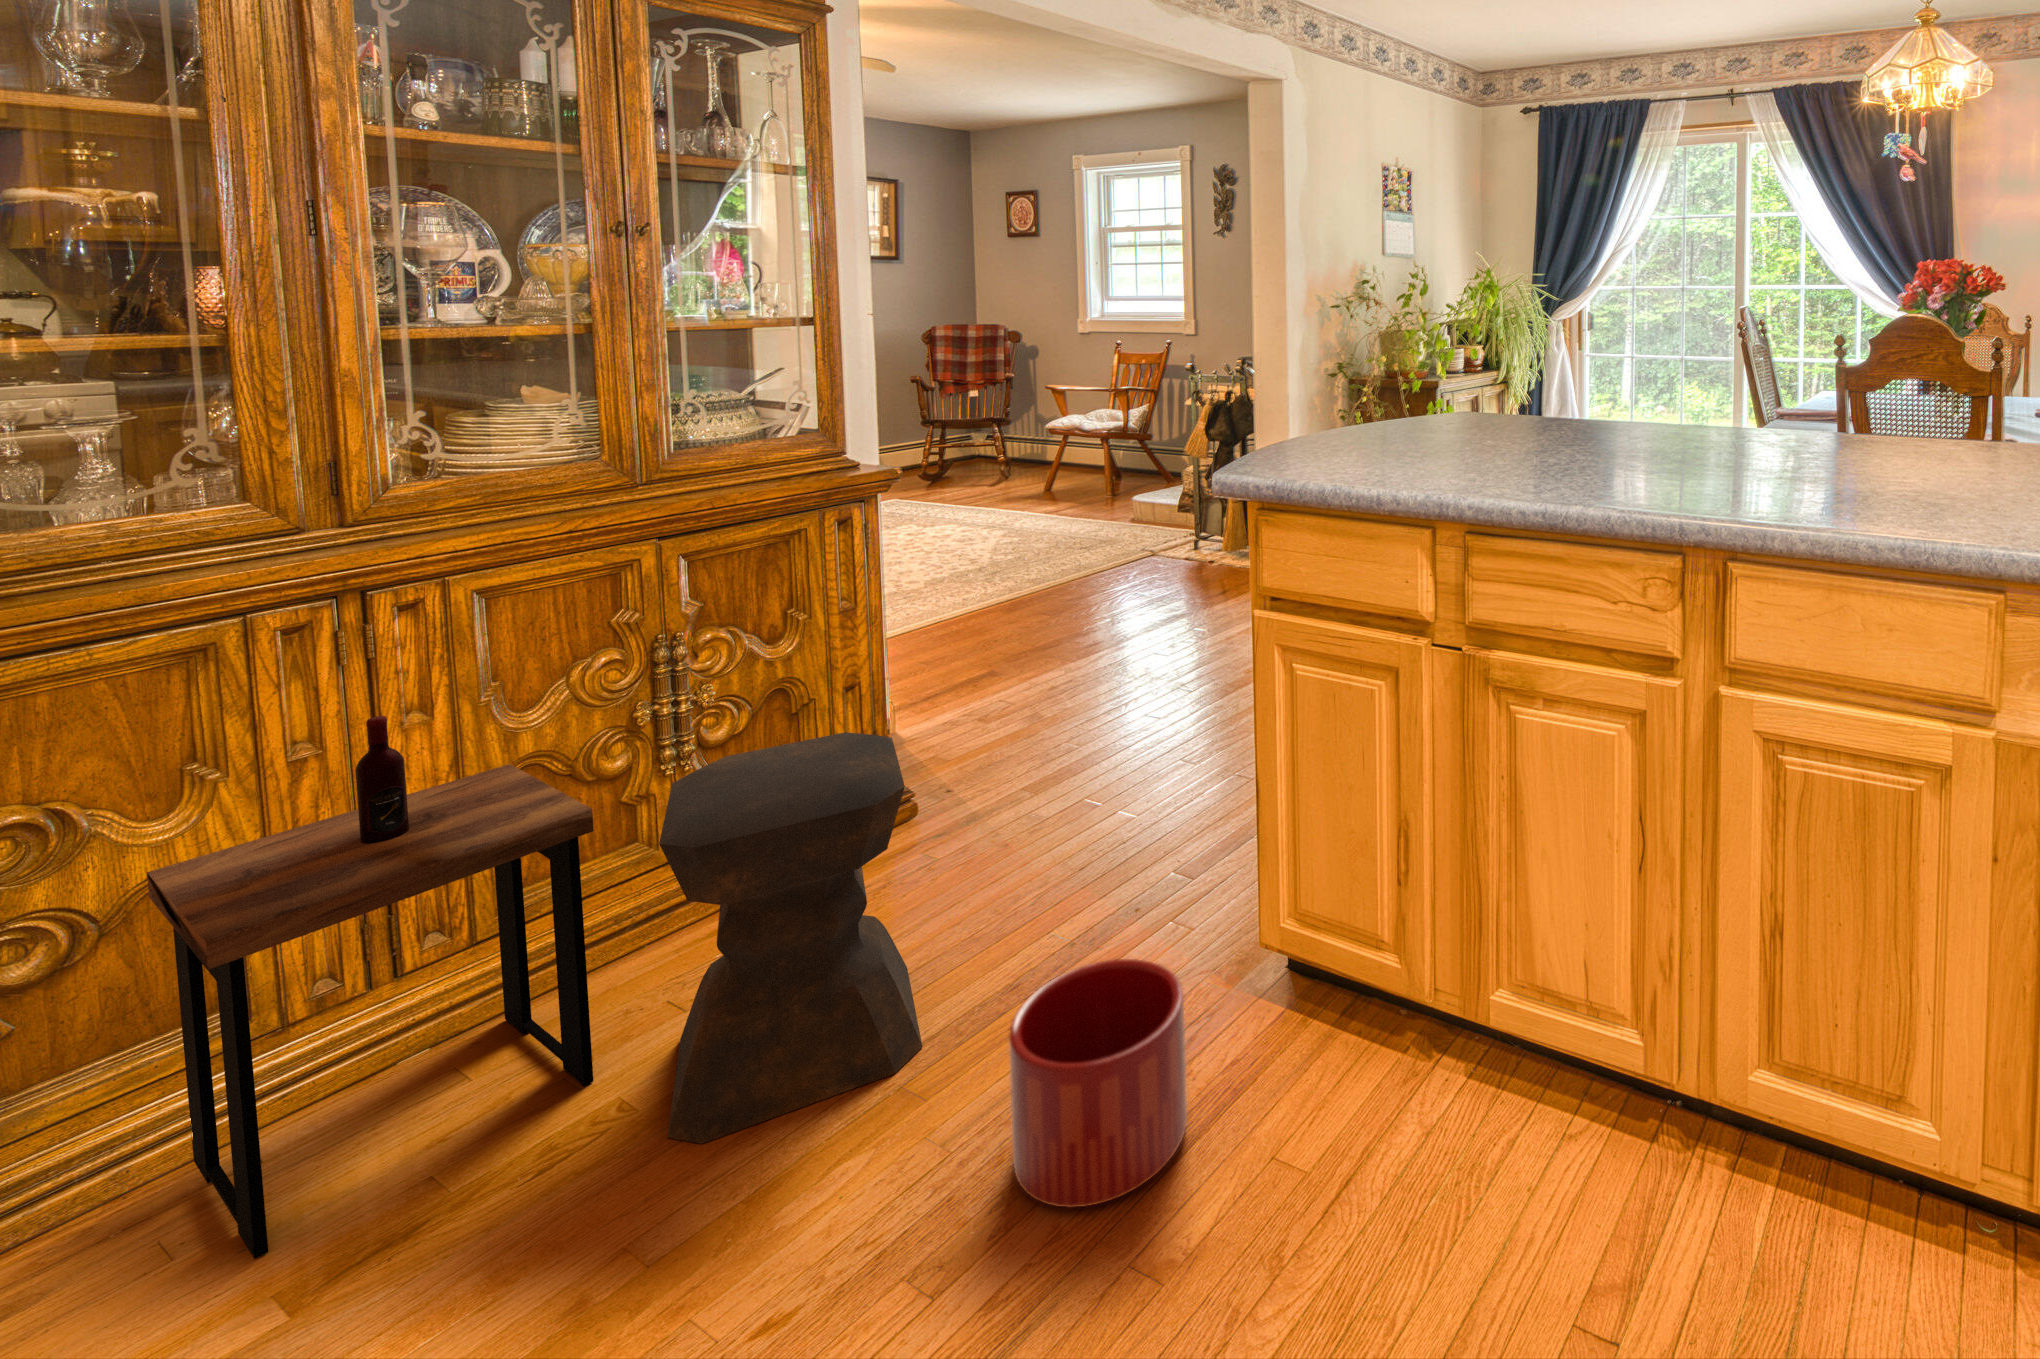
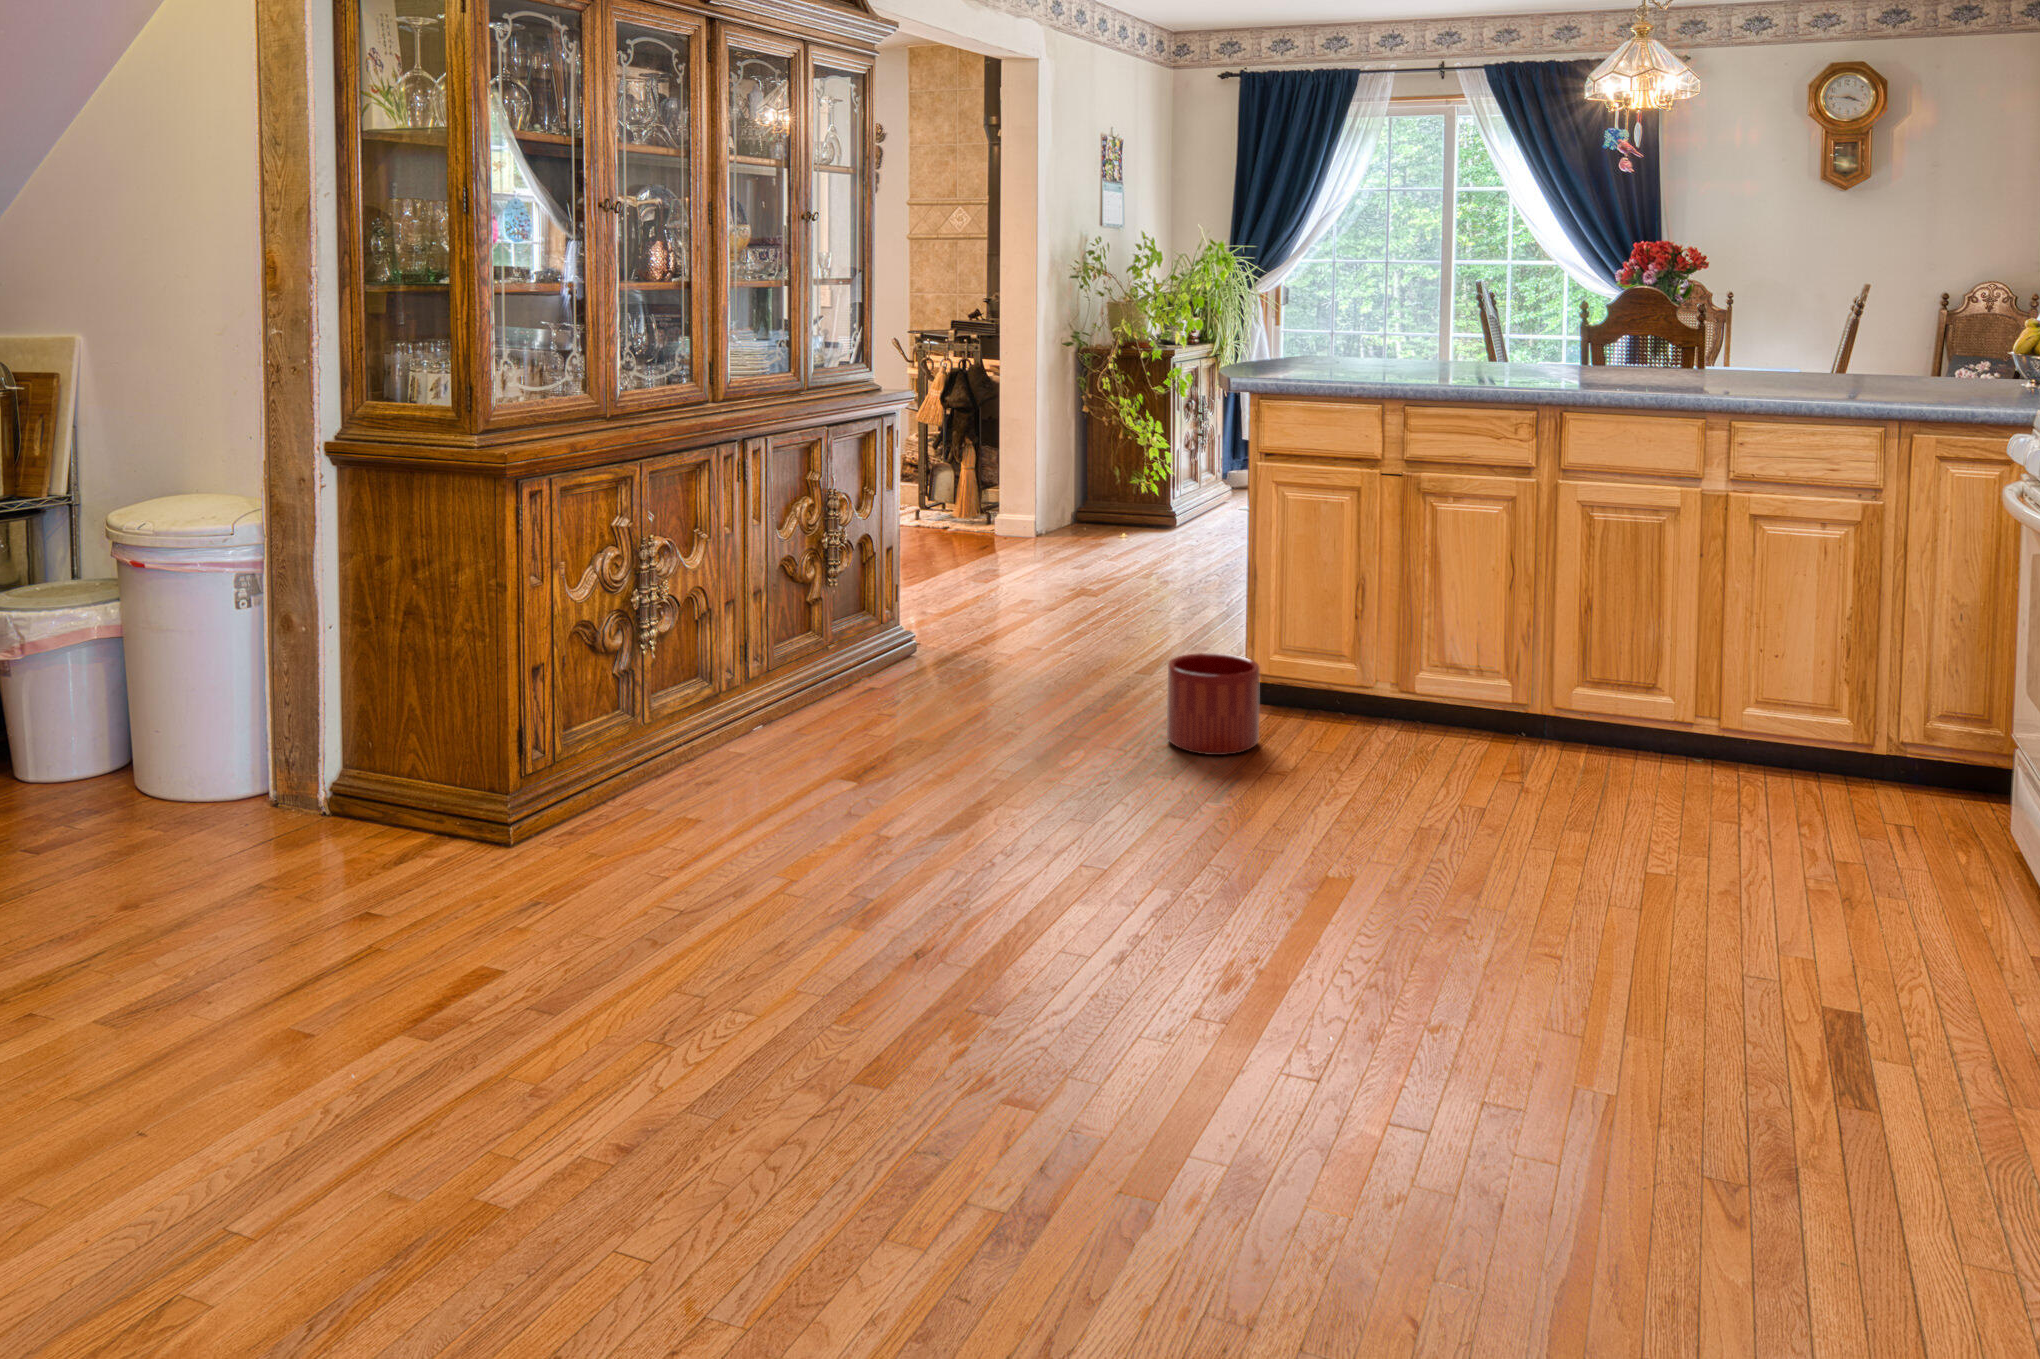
side table: present [147,716,594,1259] -> none [696,504,889,770]
stool: present [659,732,922,1144] -> none [910,542,1064,745]

